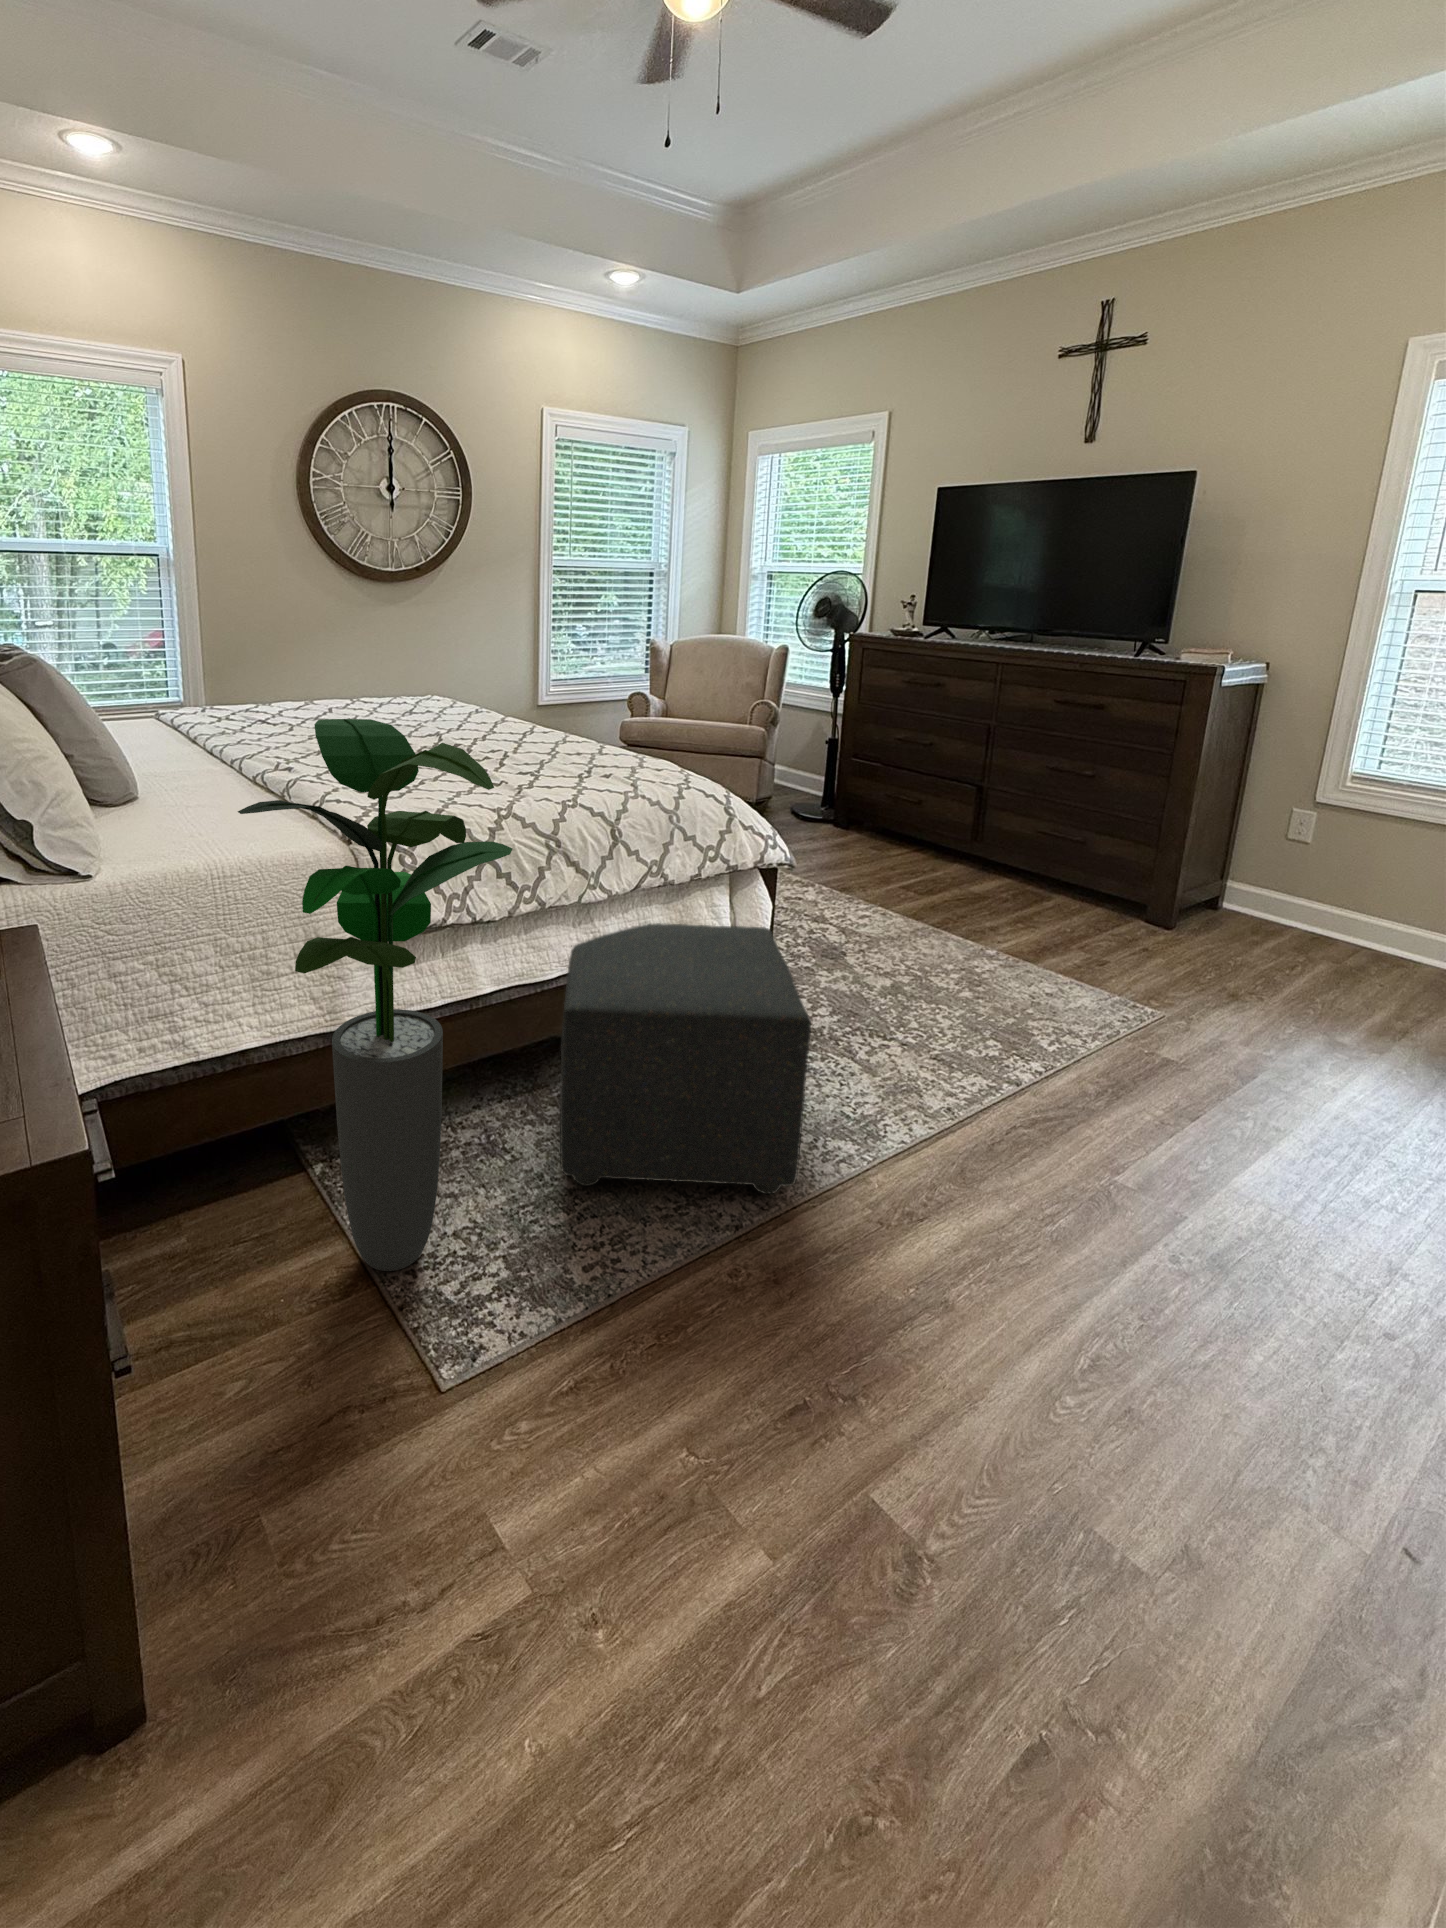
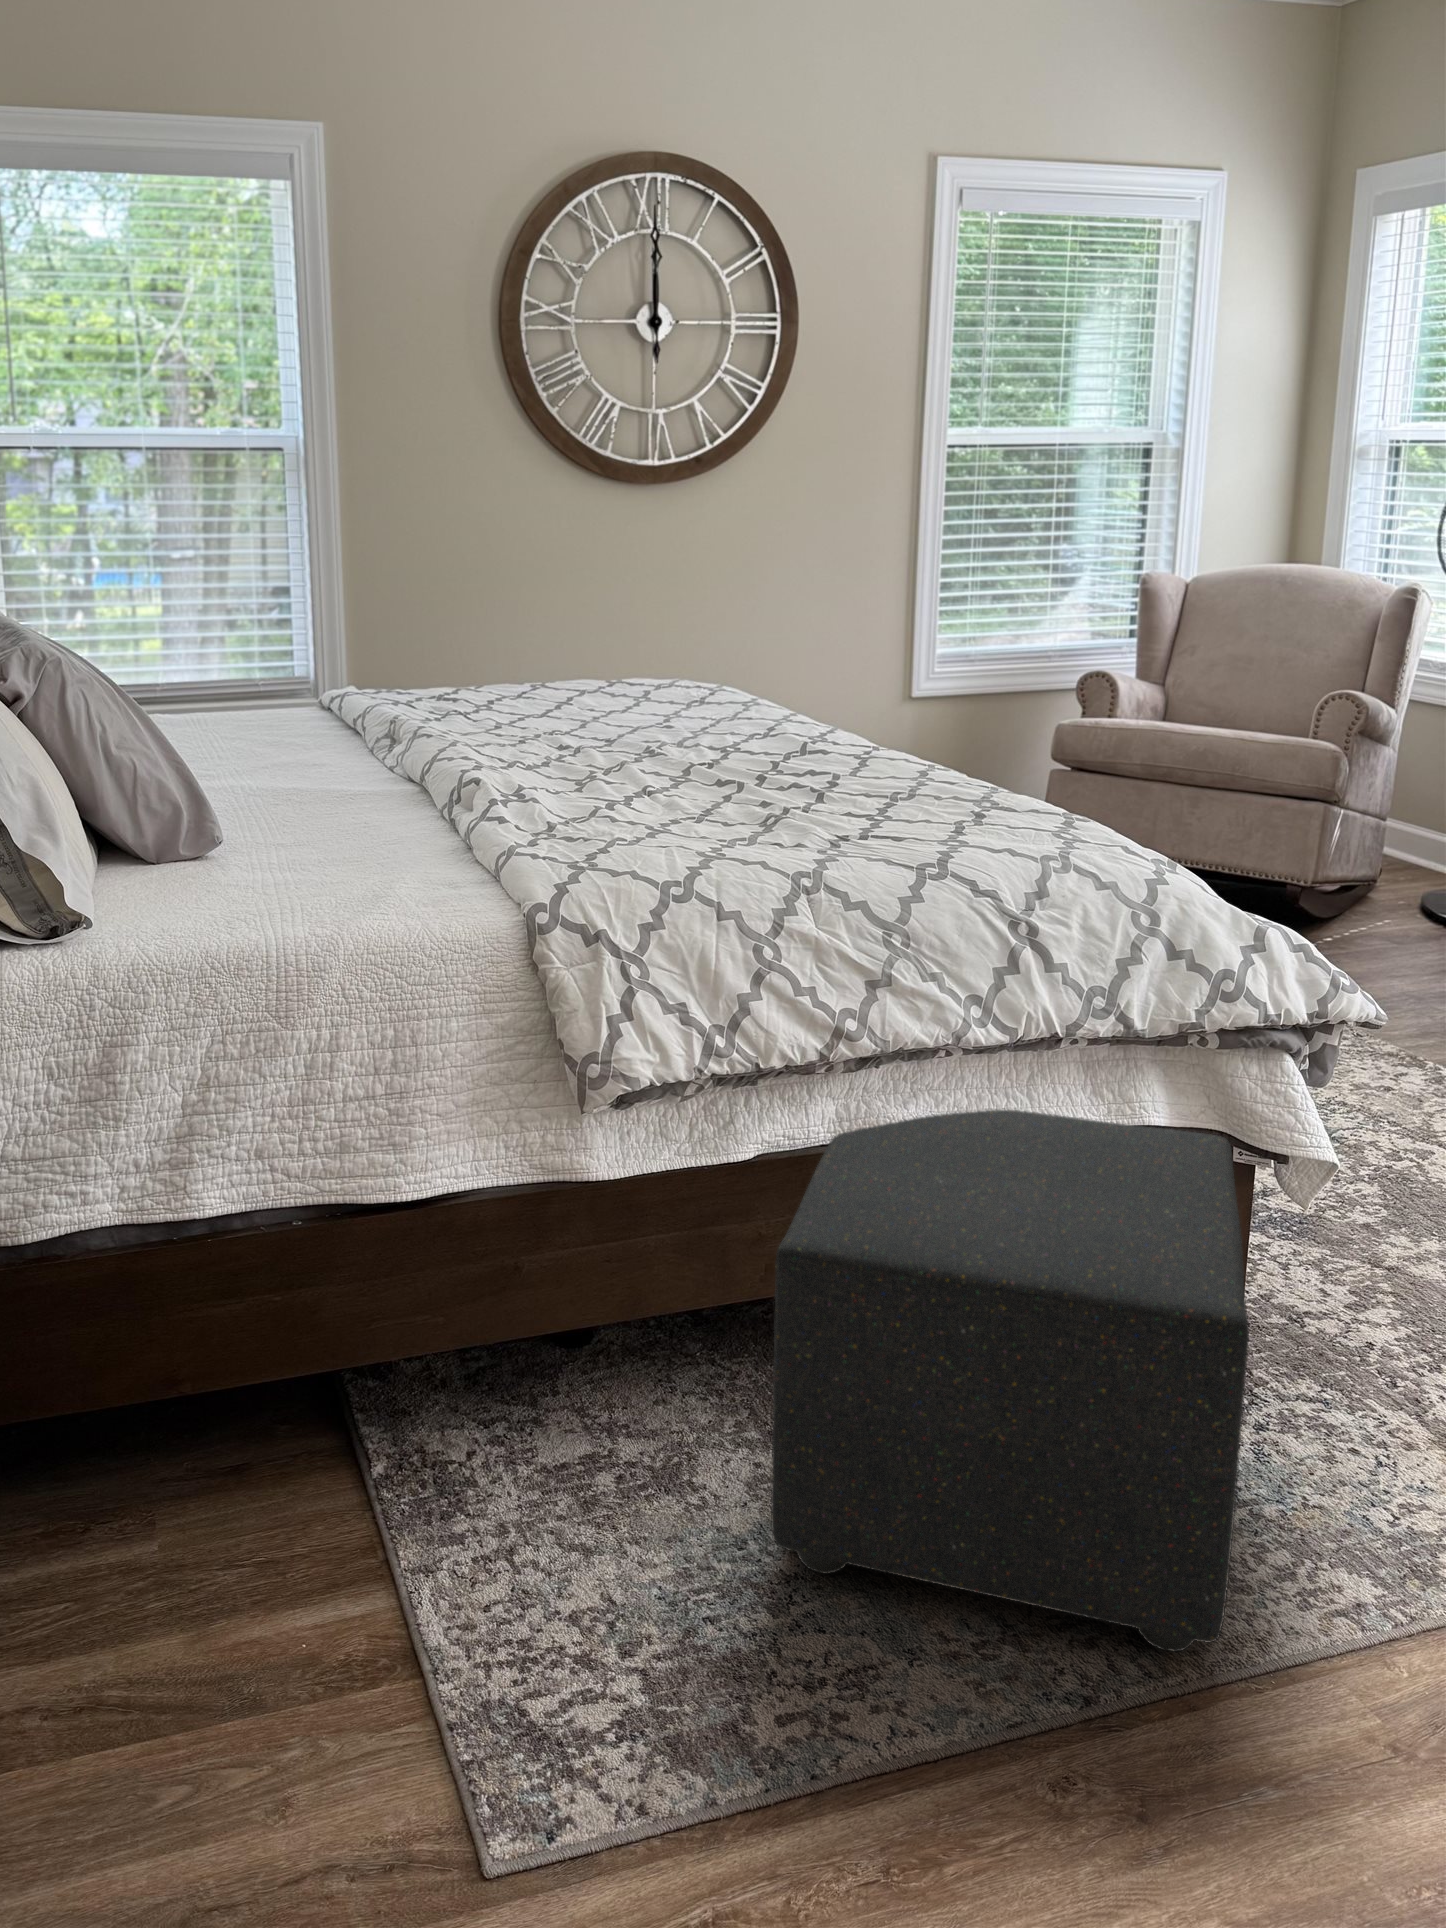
potted plant: present [238,719,513,1271] -> none [208,723,652,1657]

